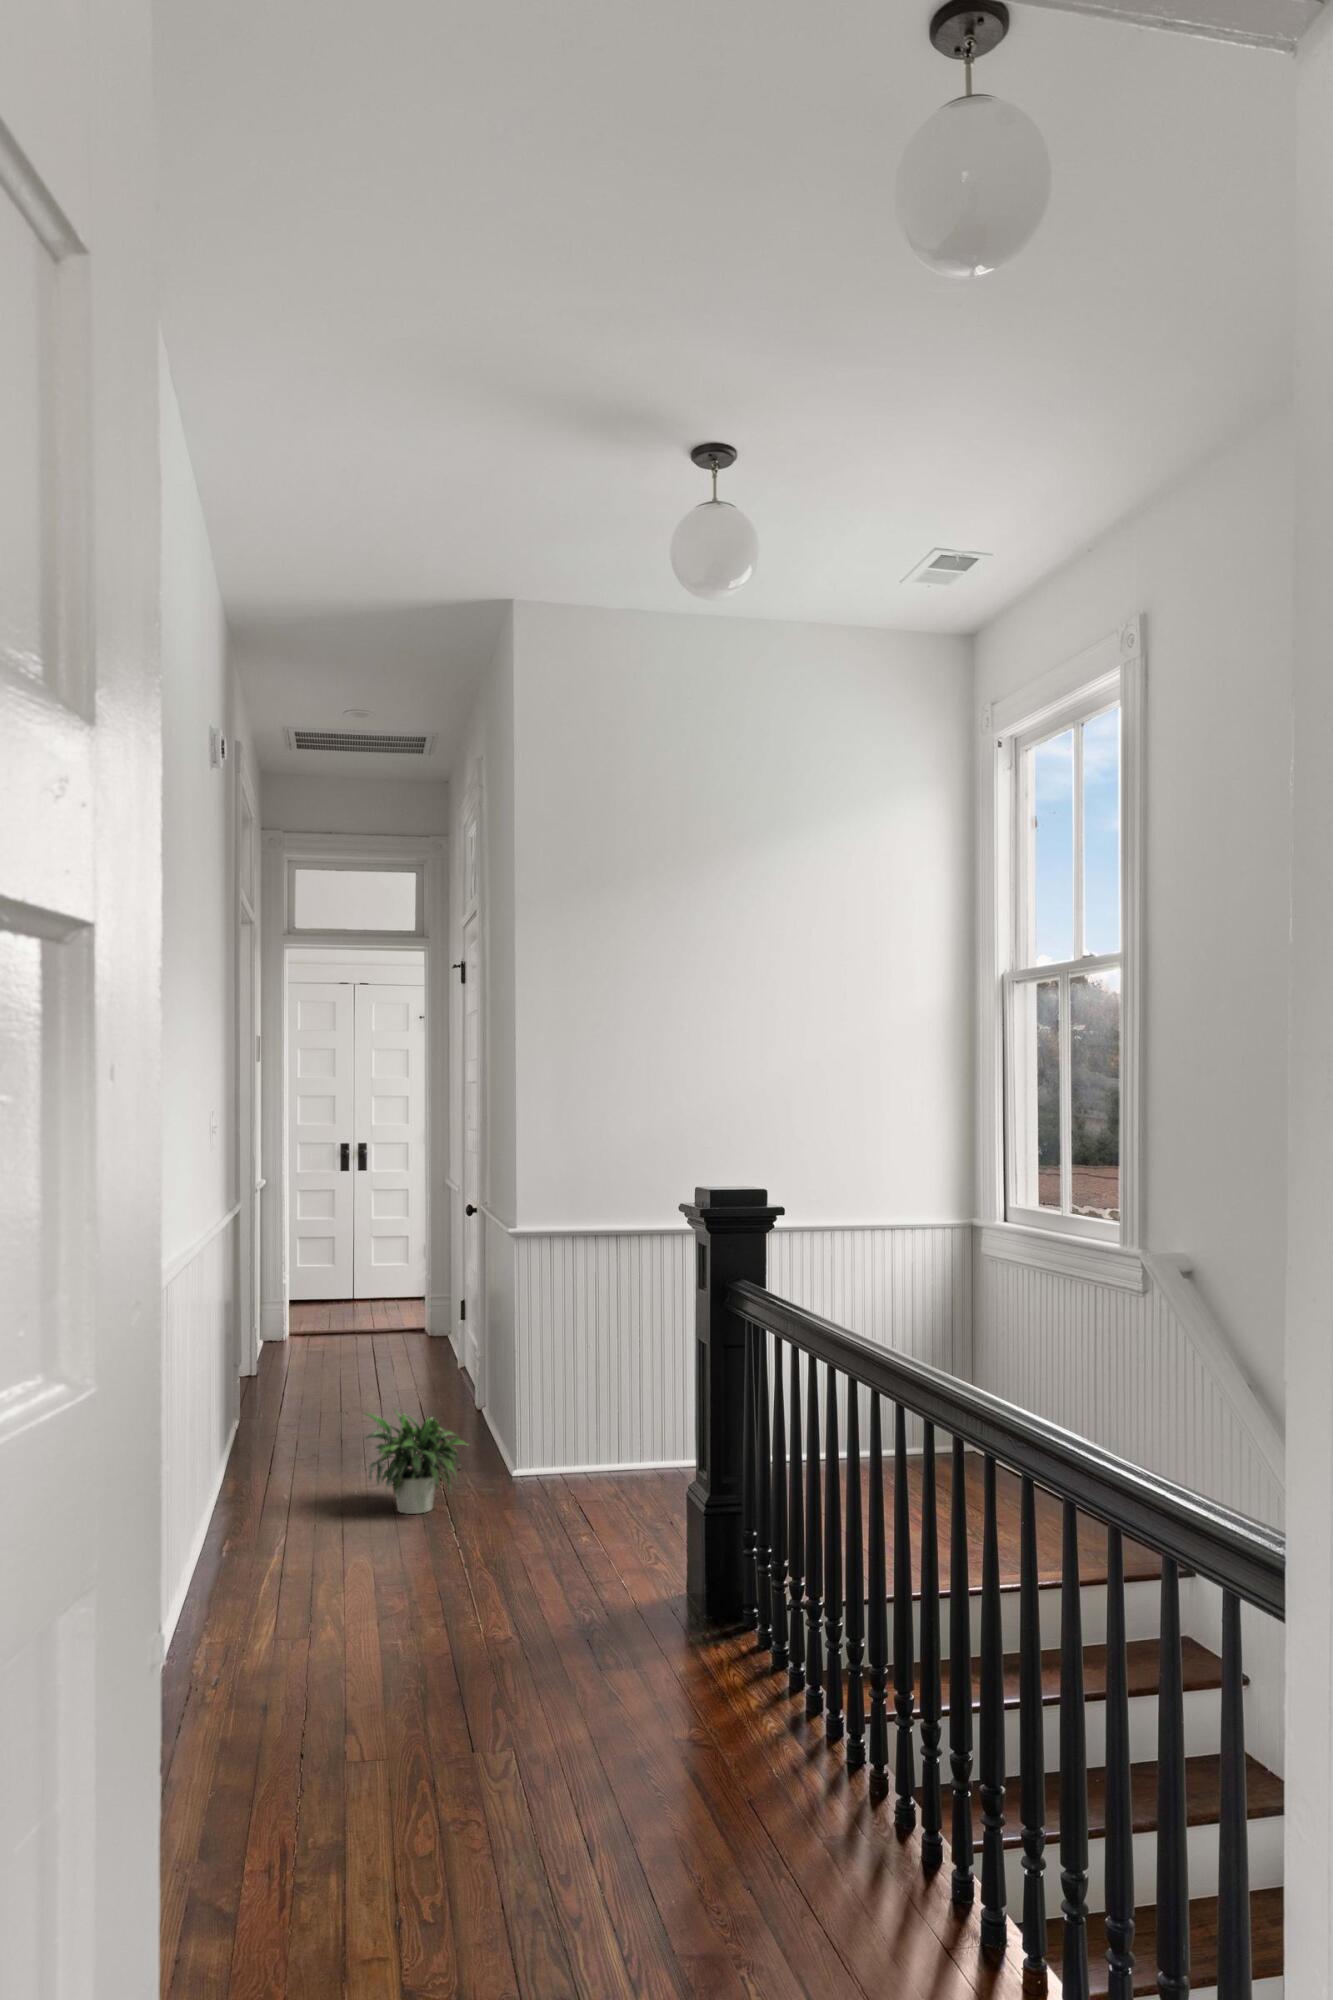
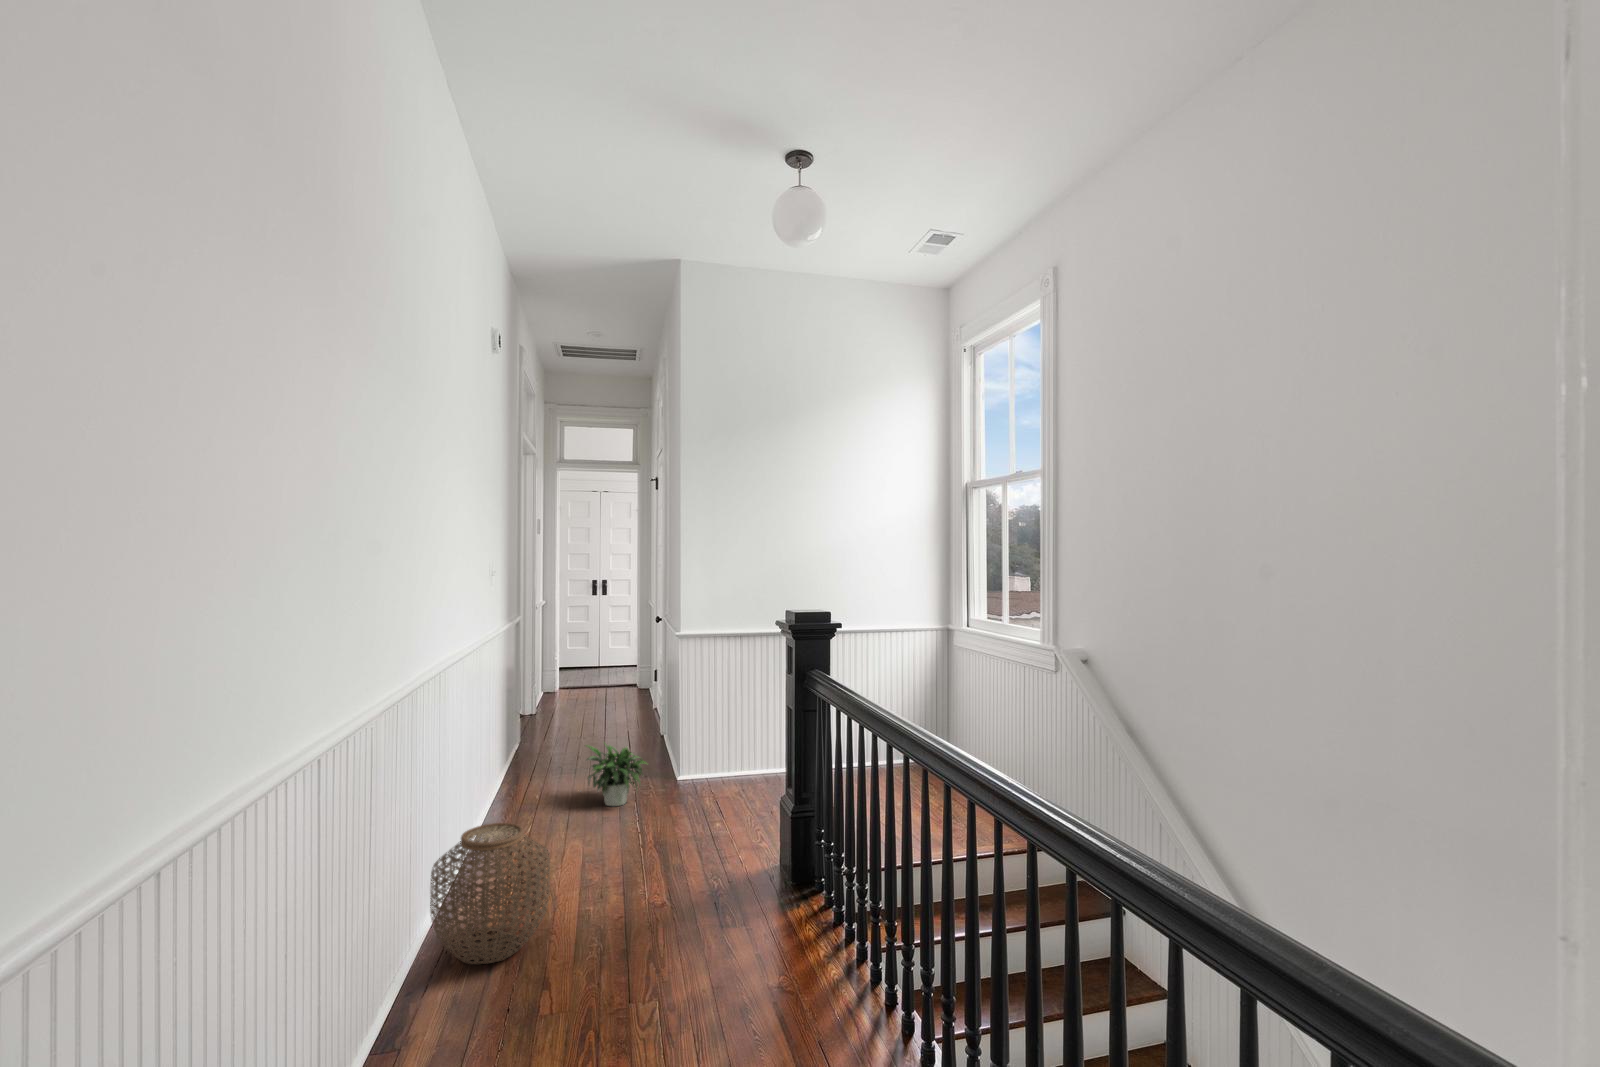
woven basket: none [172,1505,344,1709] -> present [430,823,550,964]

